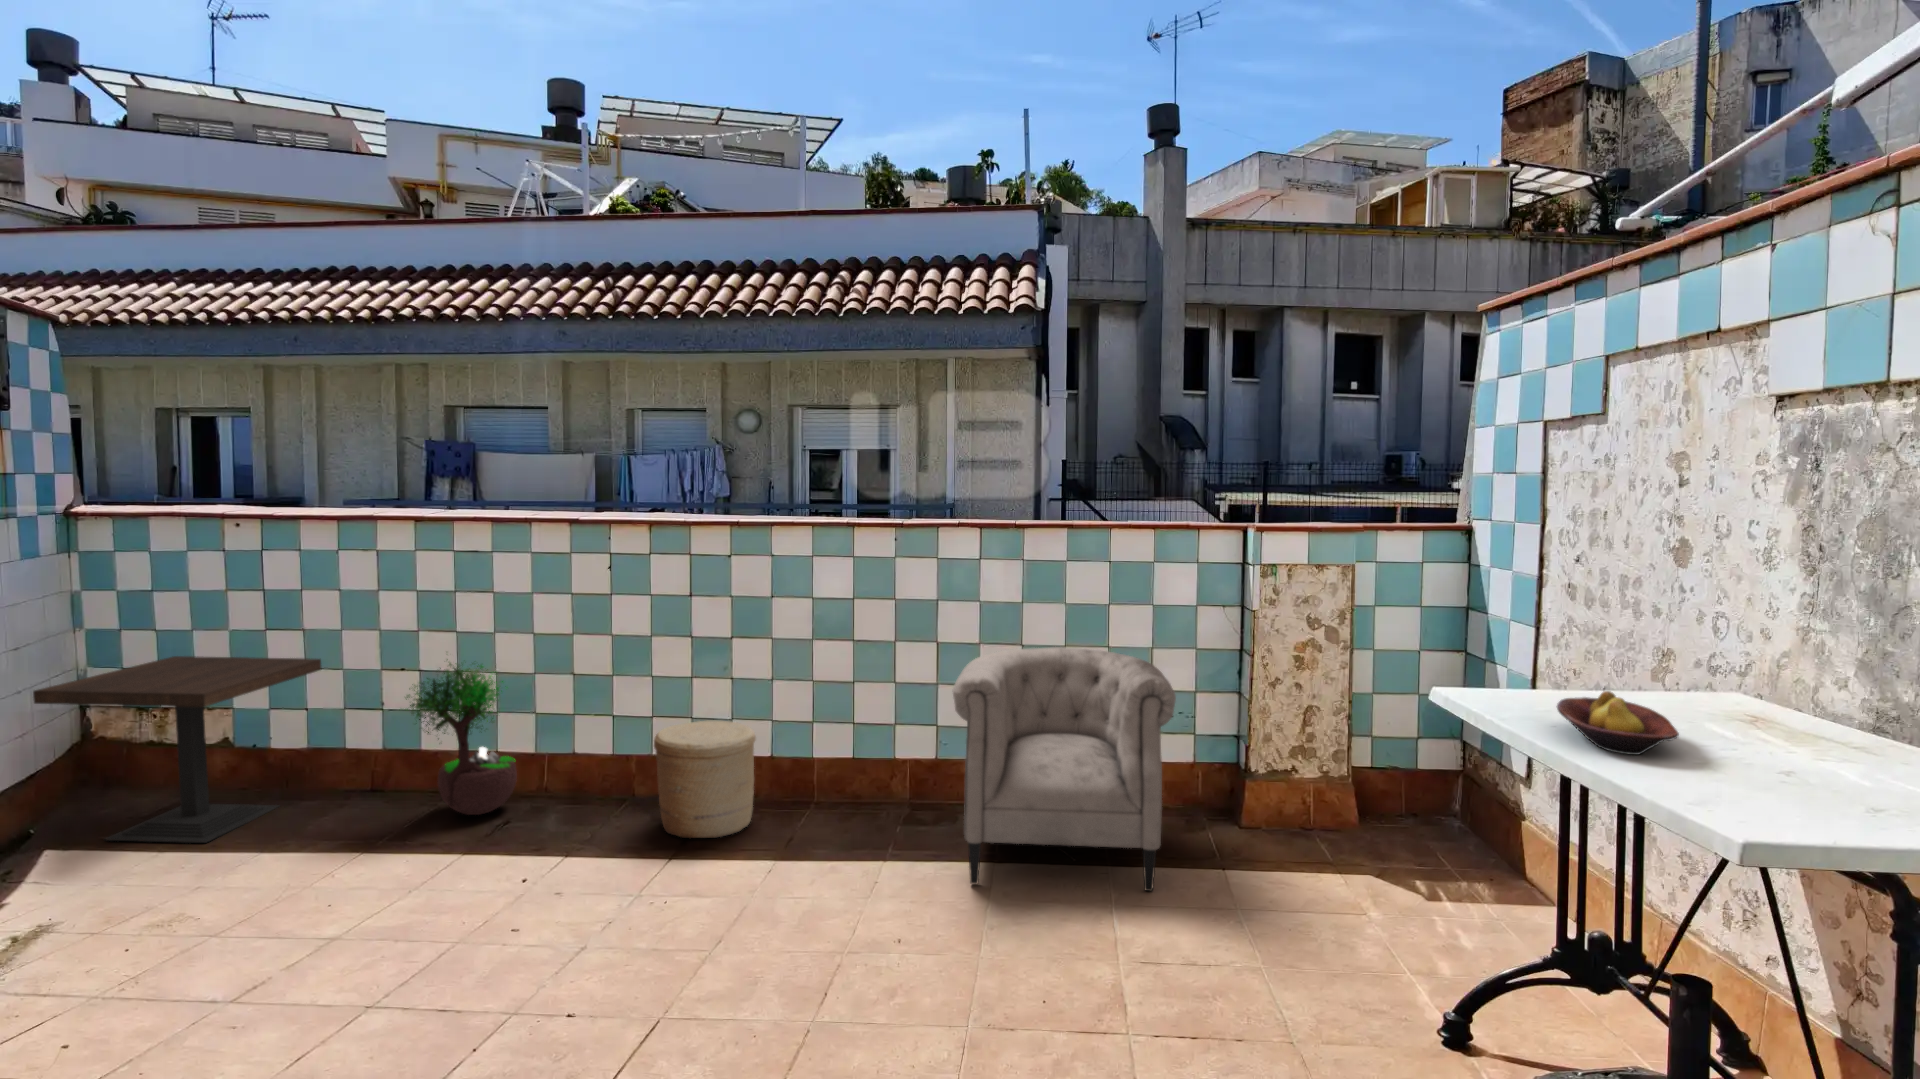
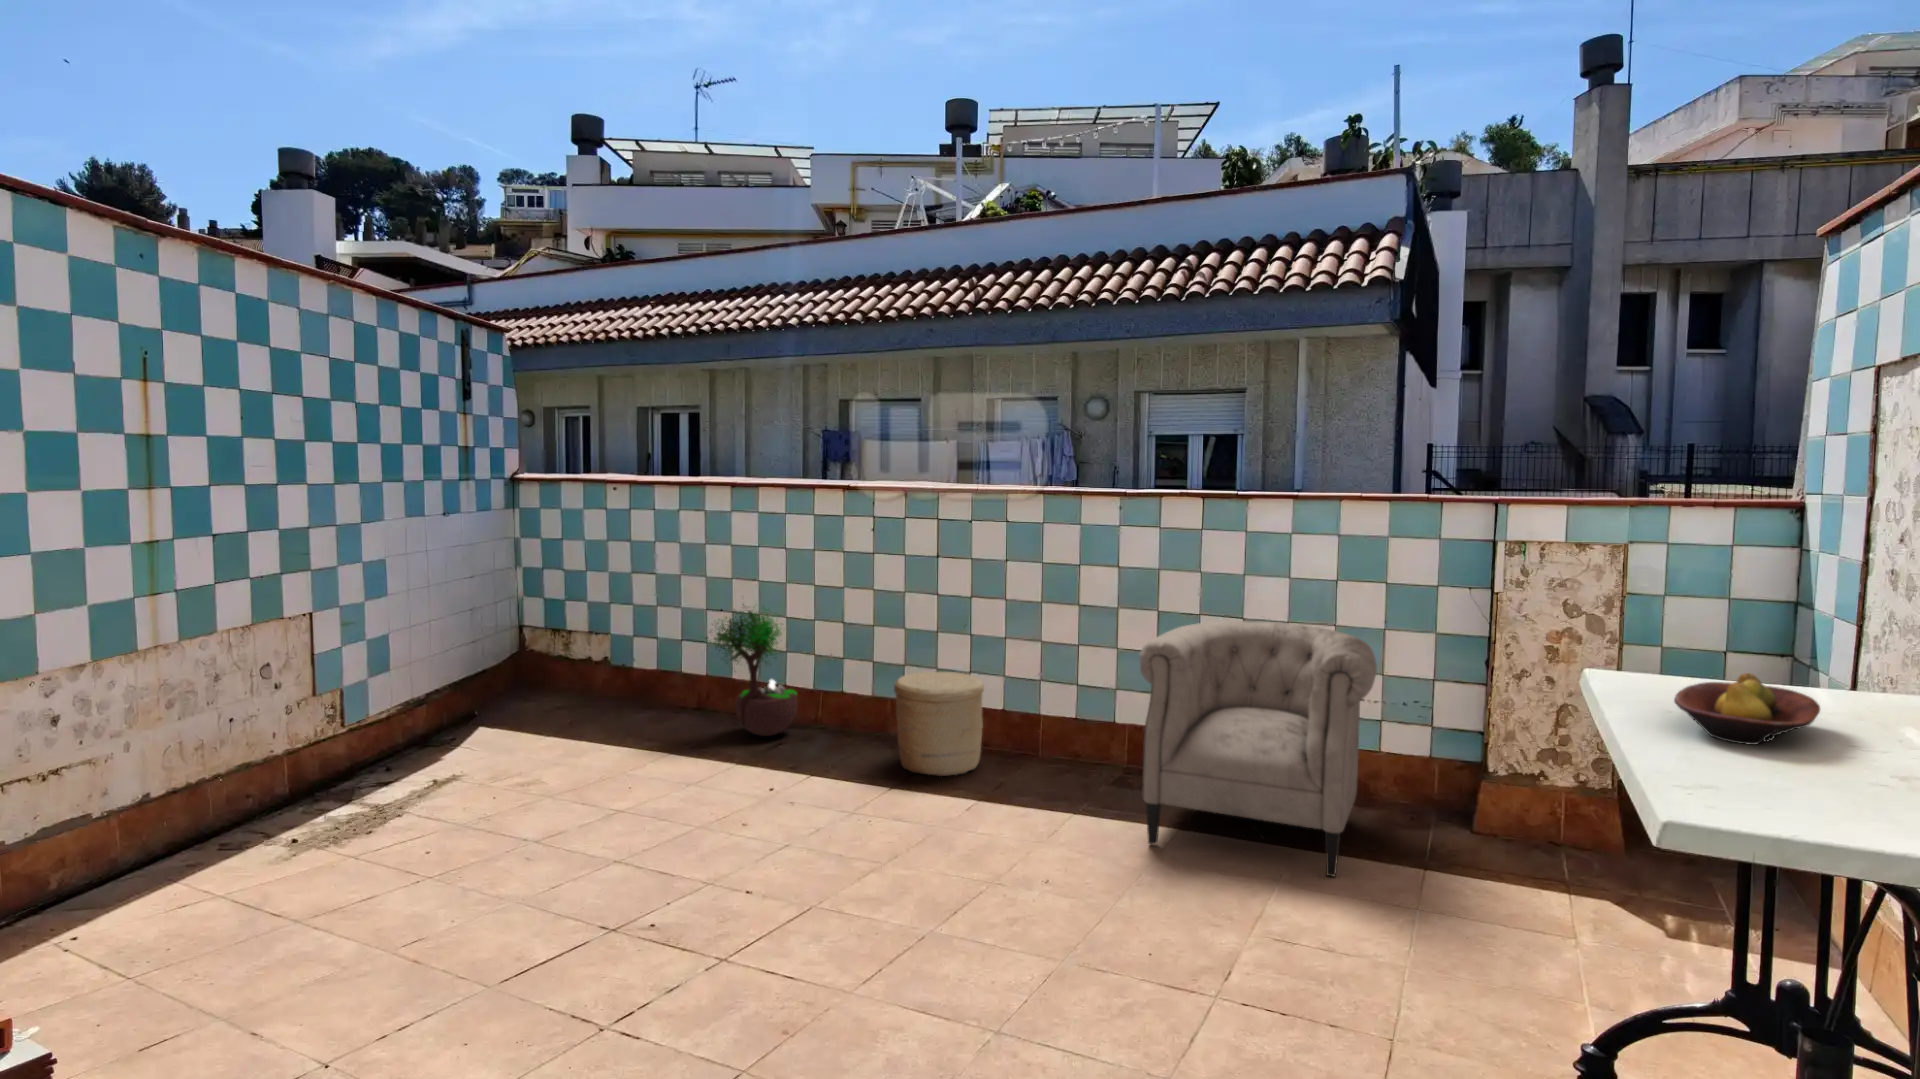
side table: present [33,656,321,843] -> none [473,591,665,735]

